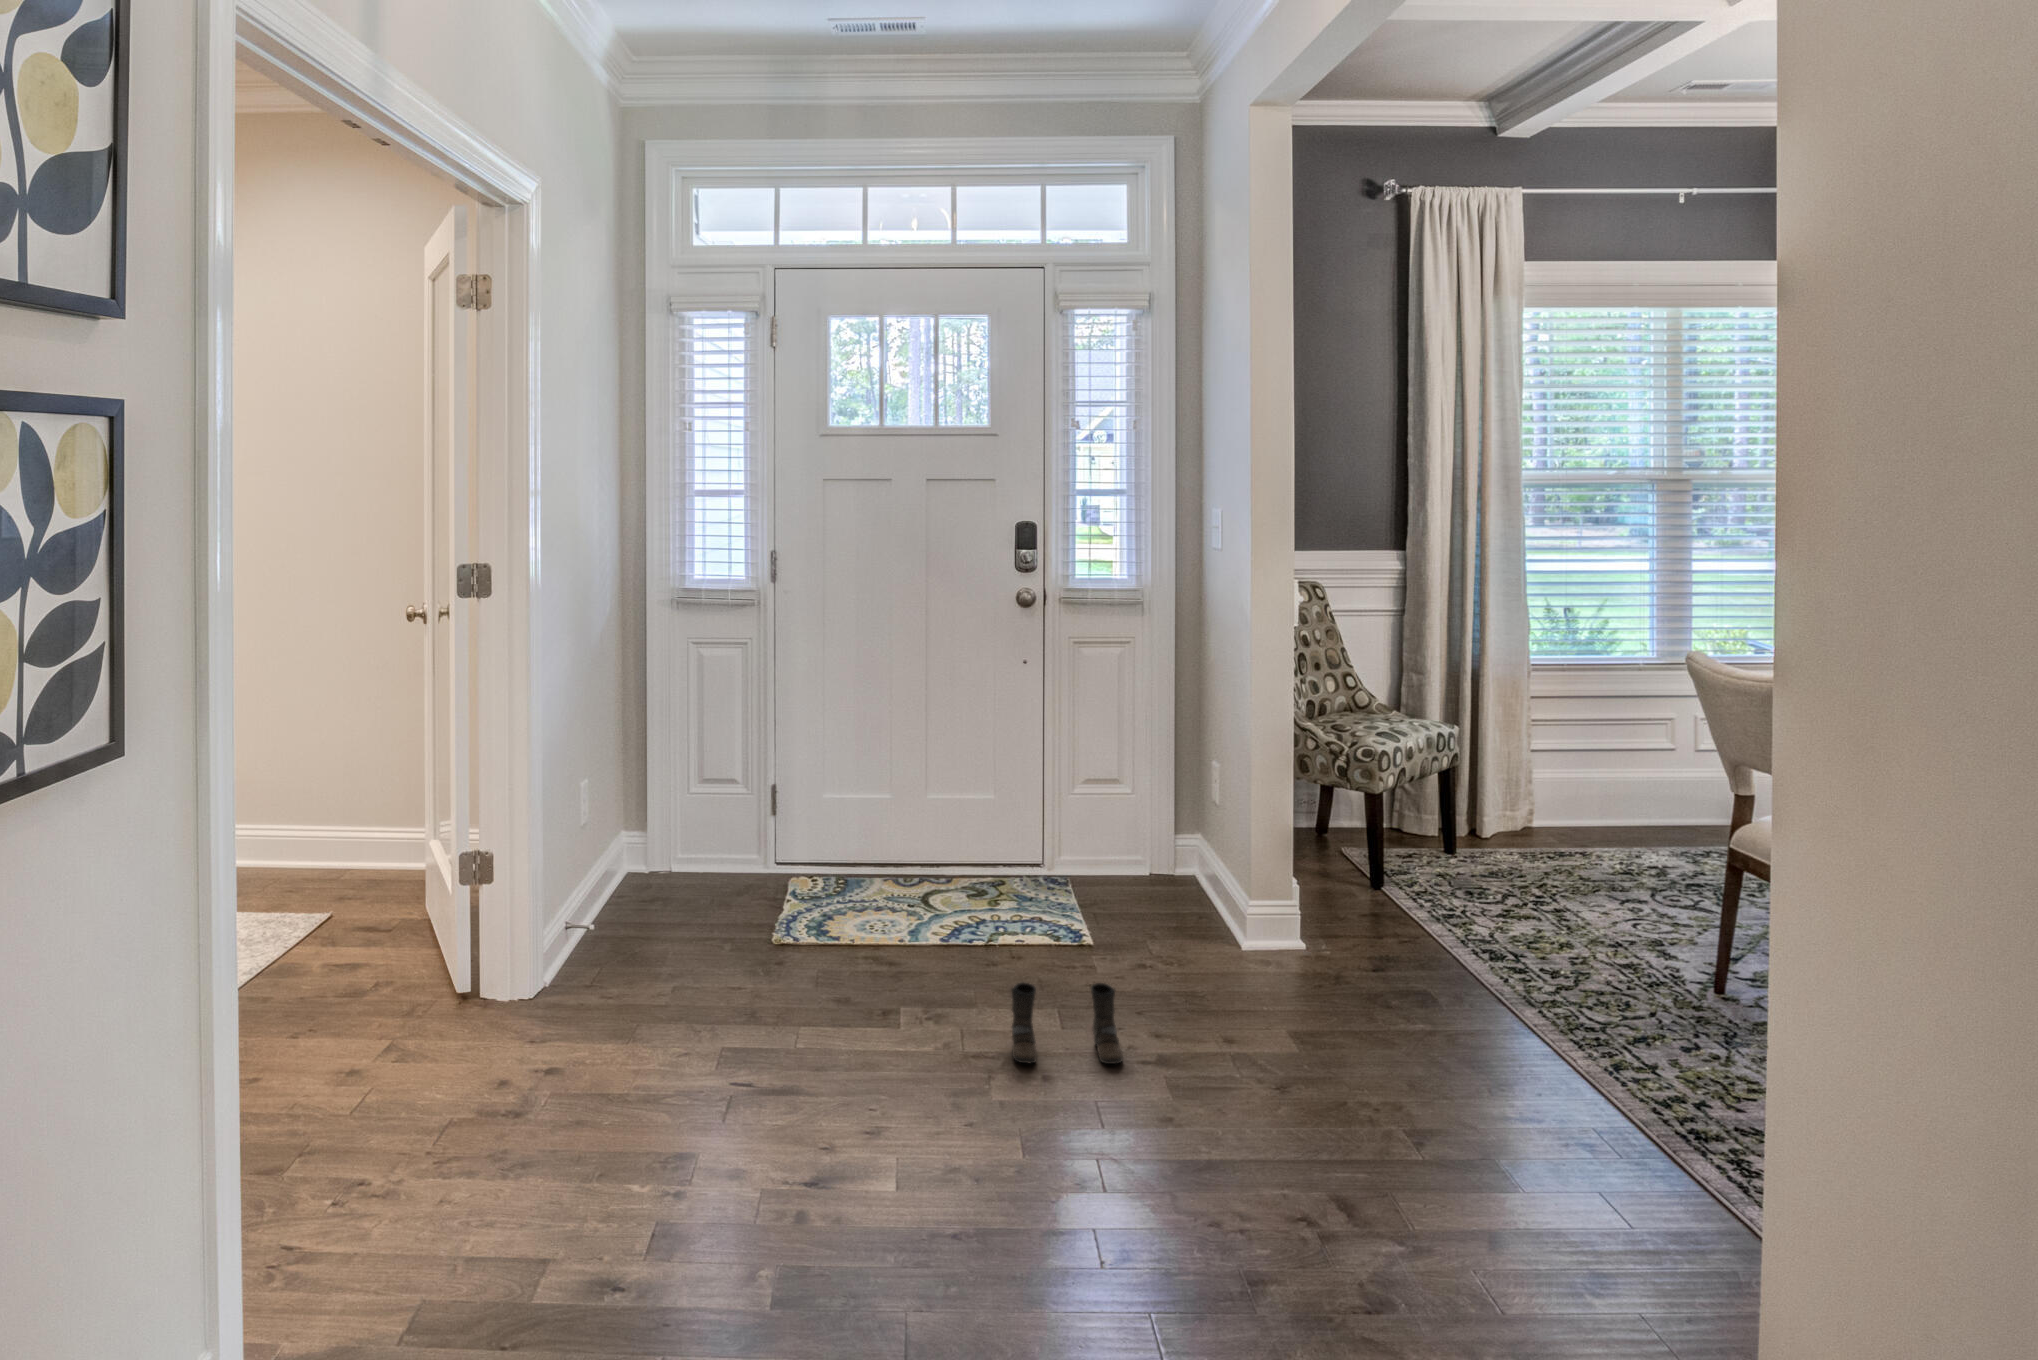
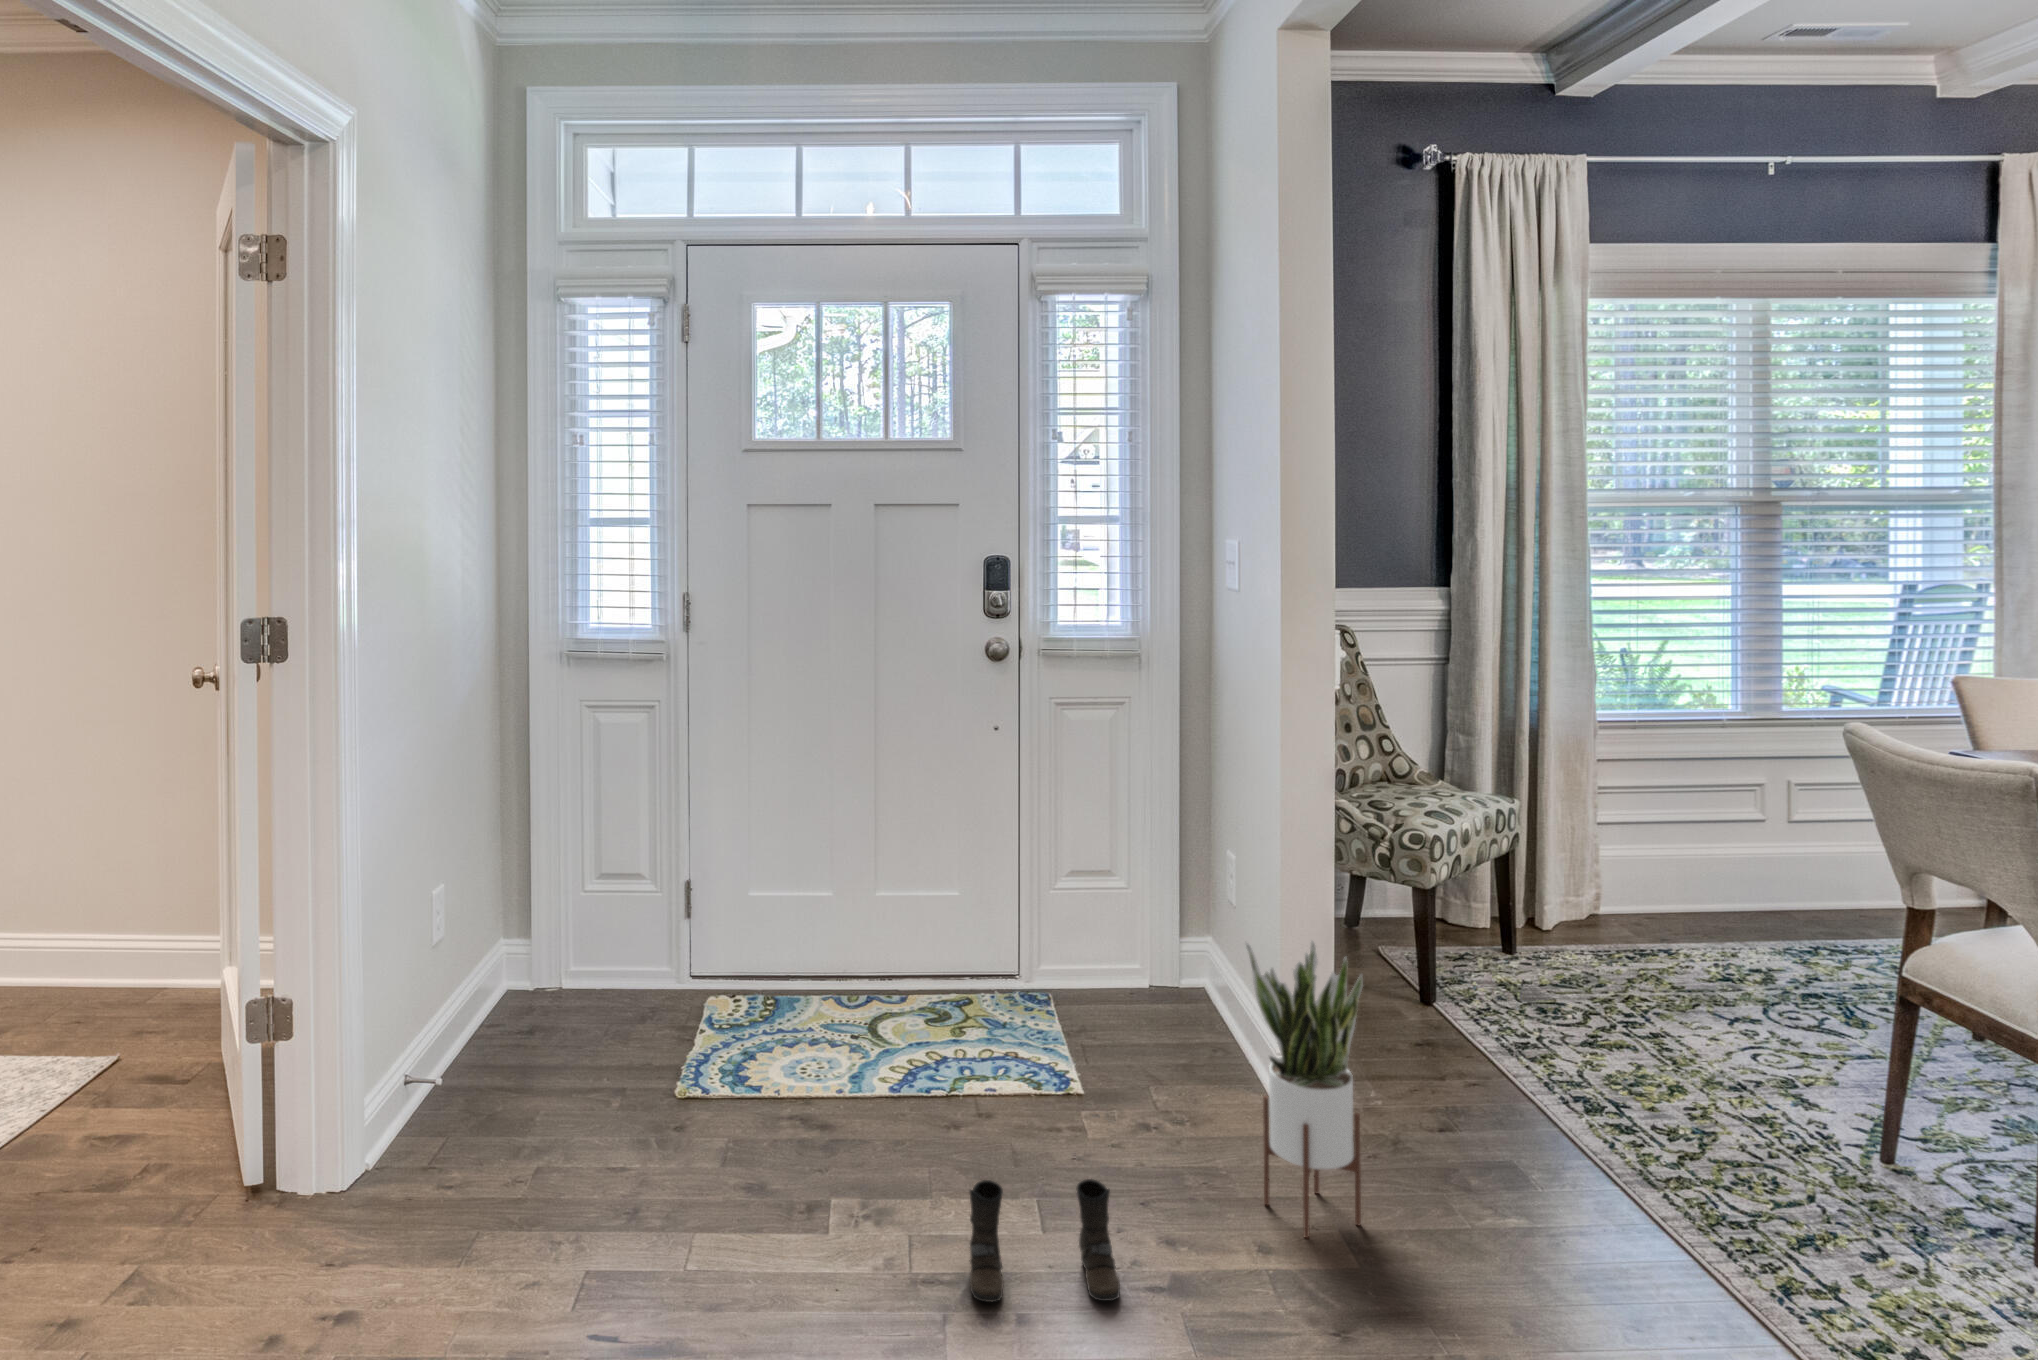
potted plant: none [1219,813,1309,1032] -> present [1246,941,1363,1238]

